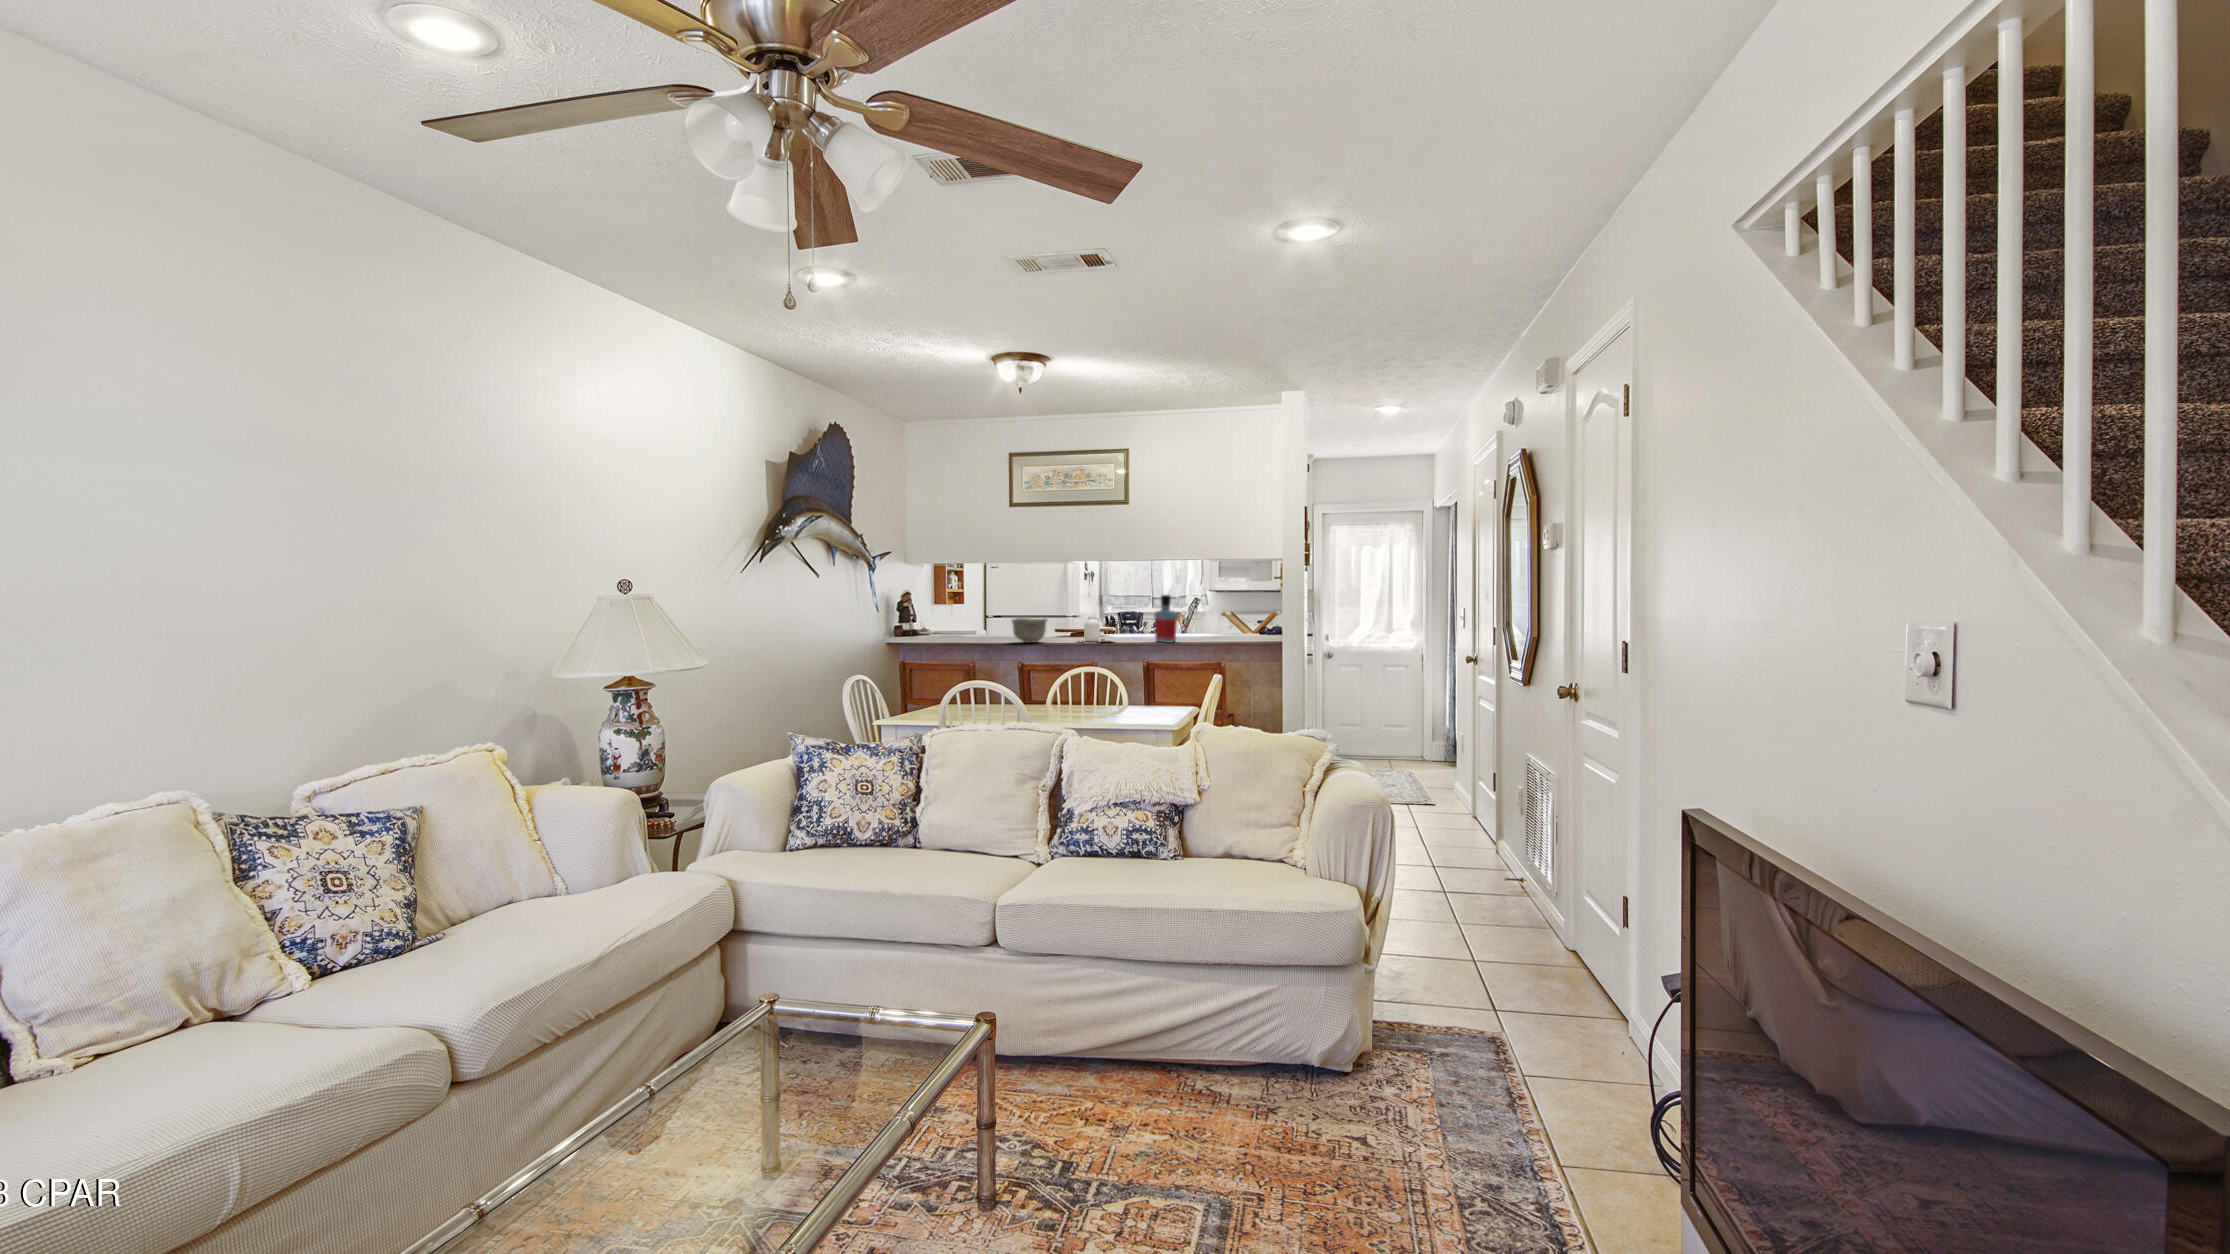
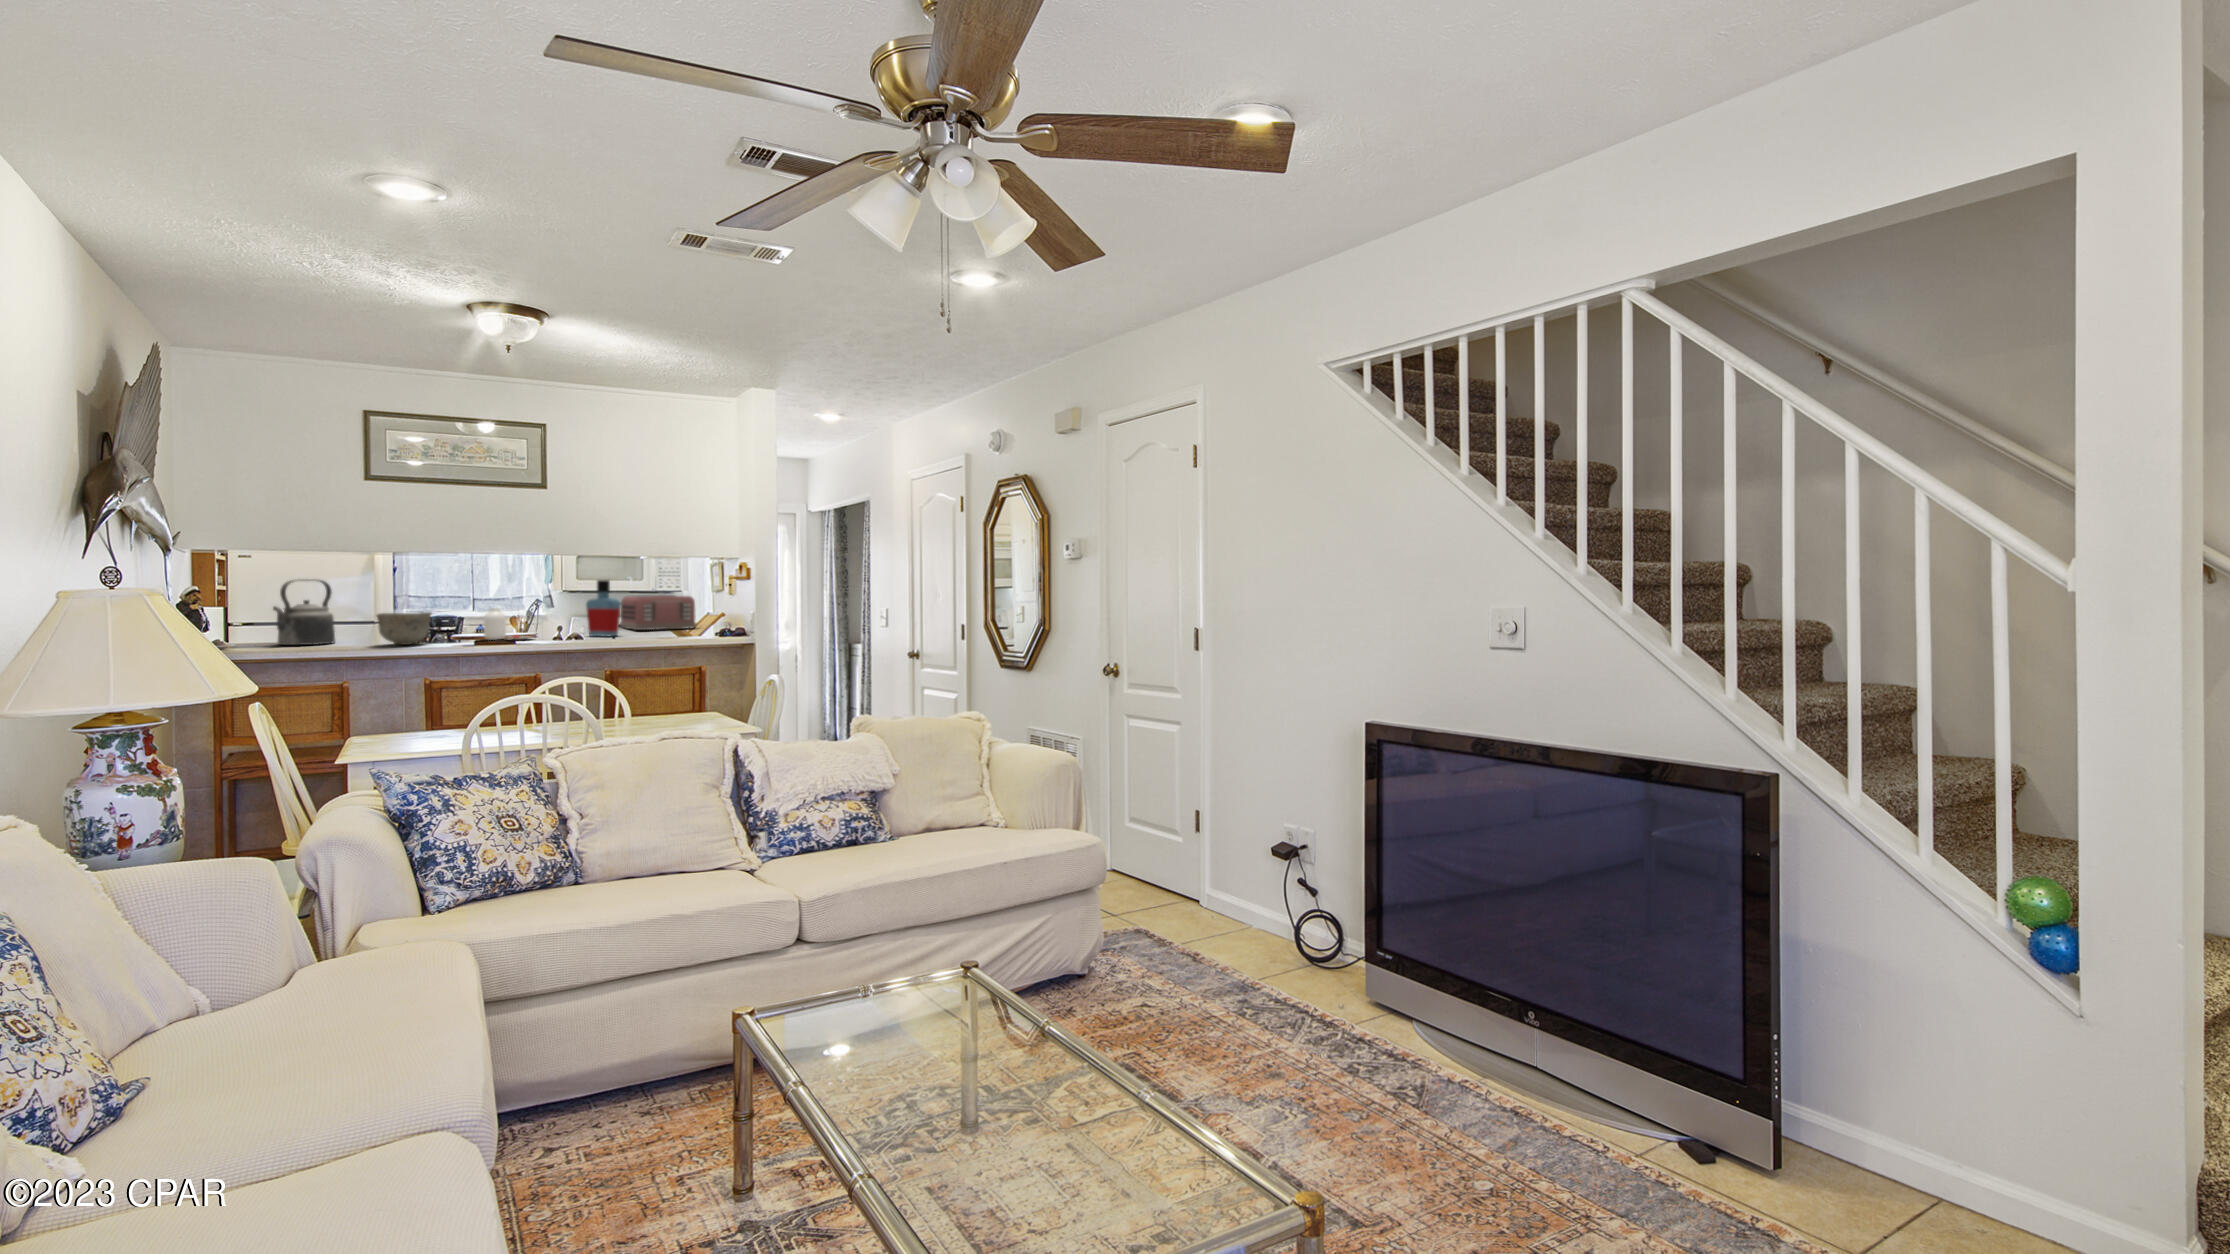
kettle: none [960,593,1001,640] -> present [273,580,335,645]
toaster: none [1197,609,1248,639] -> present [620,595,697,630]

